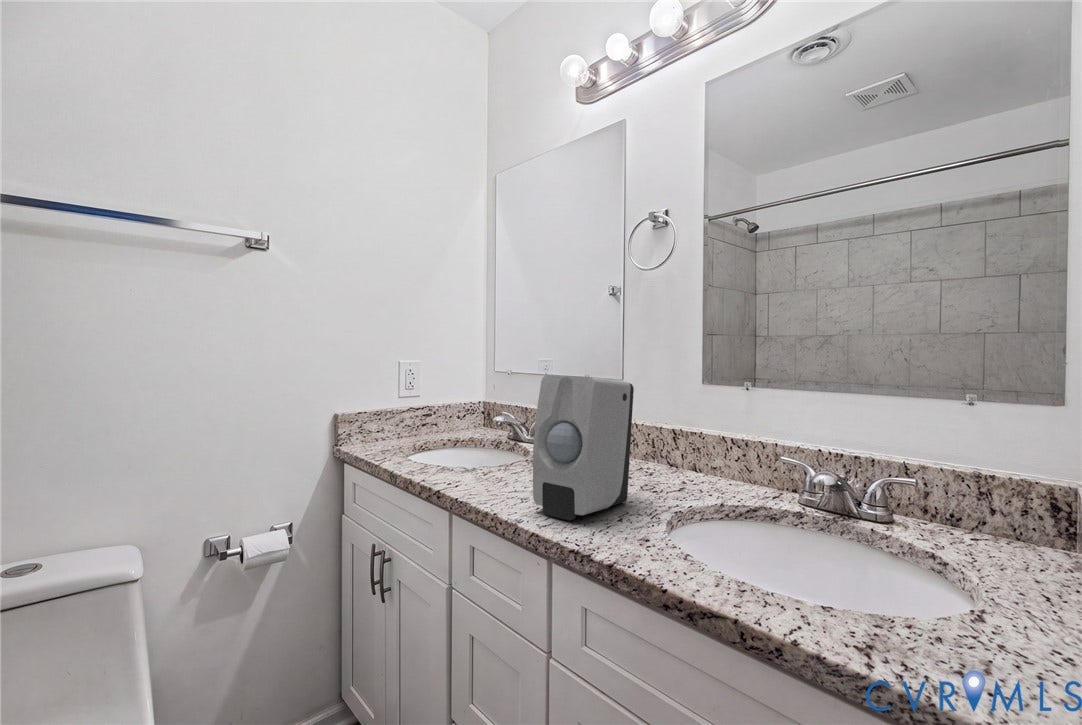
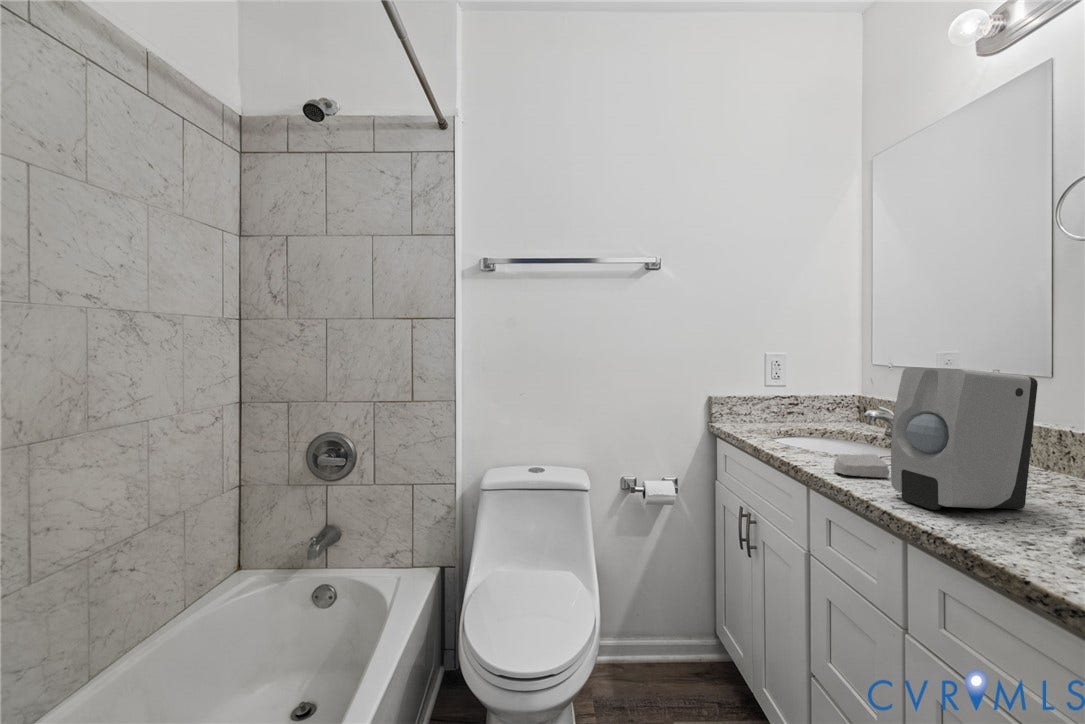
soap bar: none [476,465,525,493] -> present [834,454,889,478]

